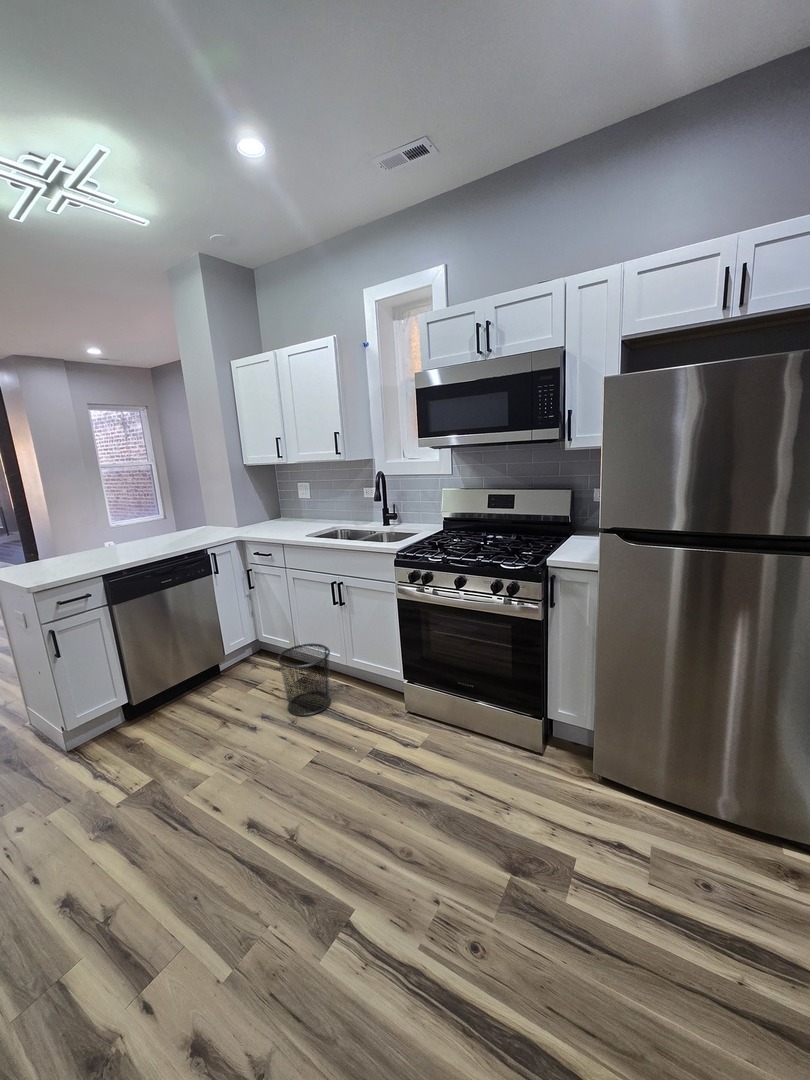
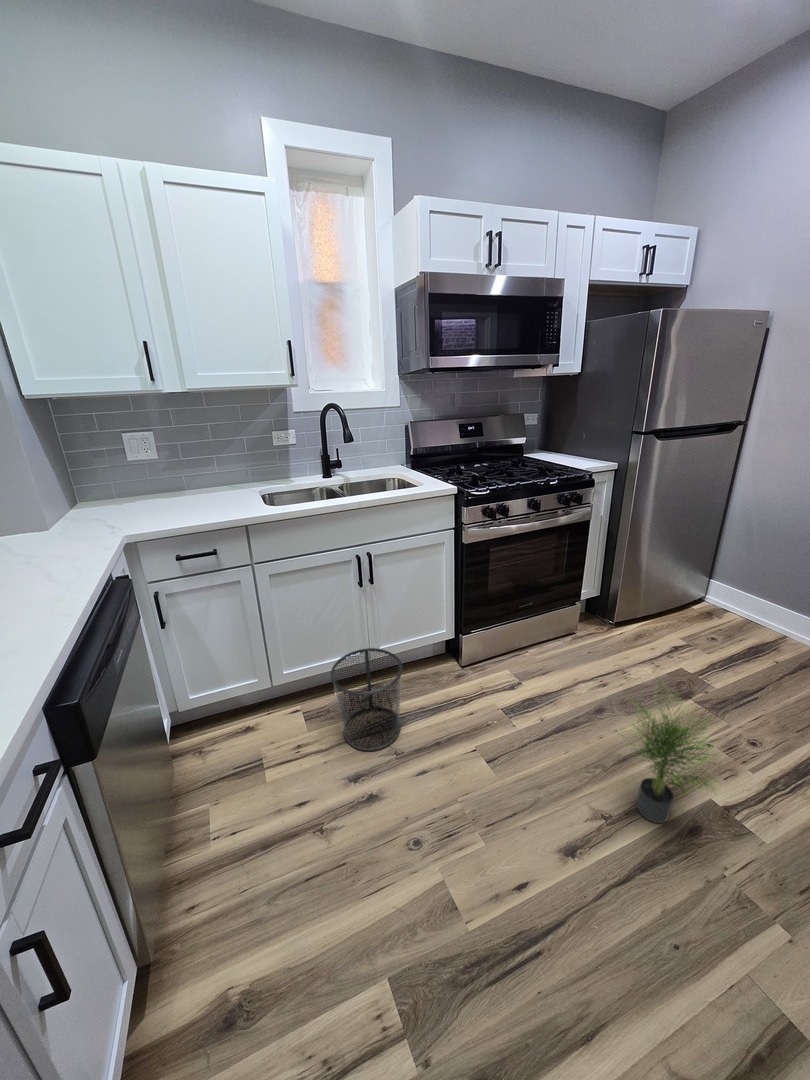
potted plant: none [249,731,352,877] -> present [633,697,719,823]

